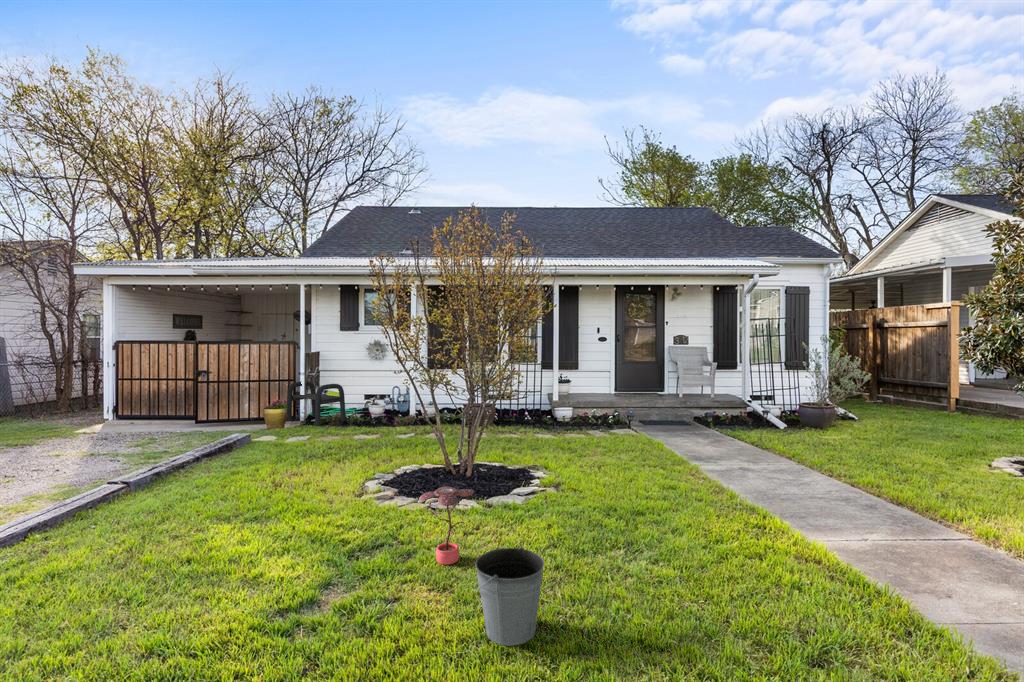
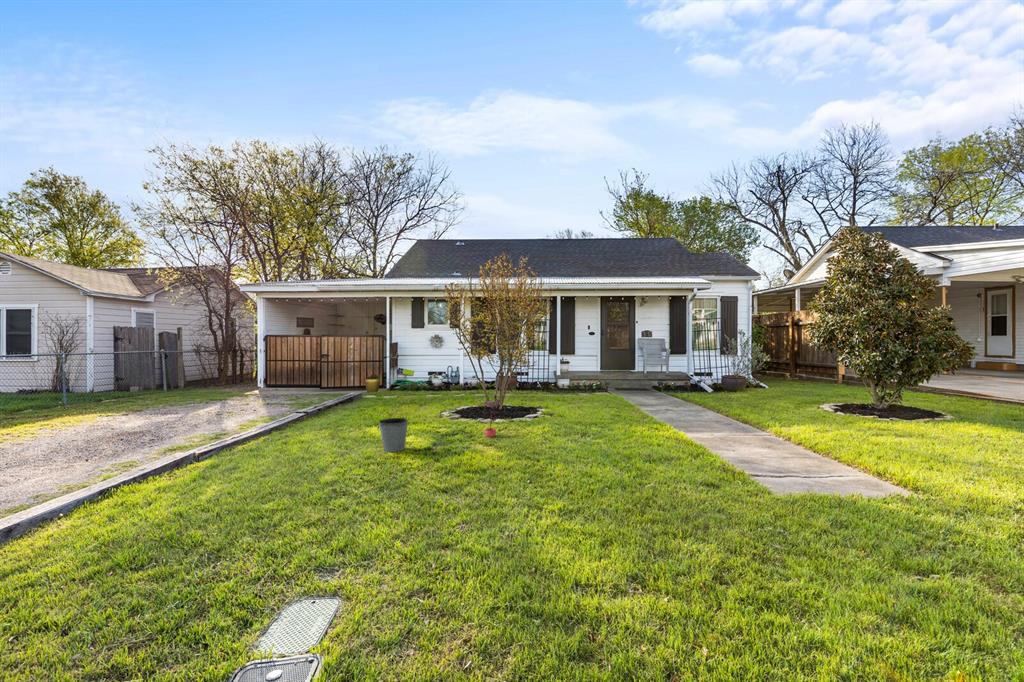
bench: present [287,381,346,426] -> none [379,362,418,390]
bucket: present [473,545,545,646] -> present [379,417,408,452]

